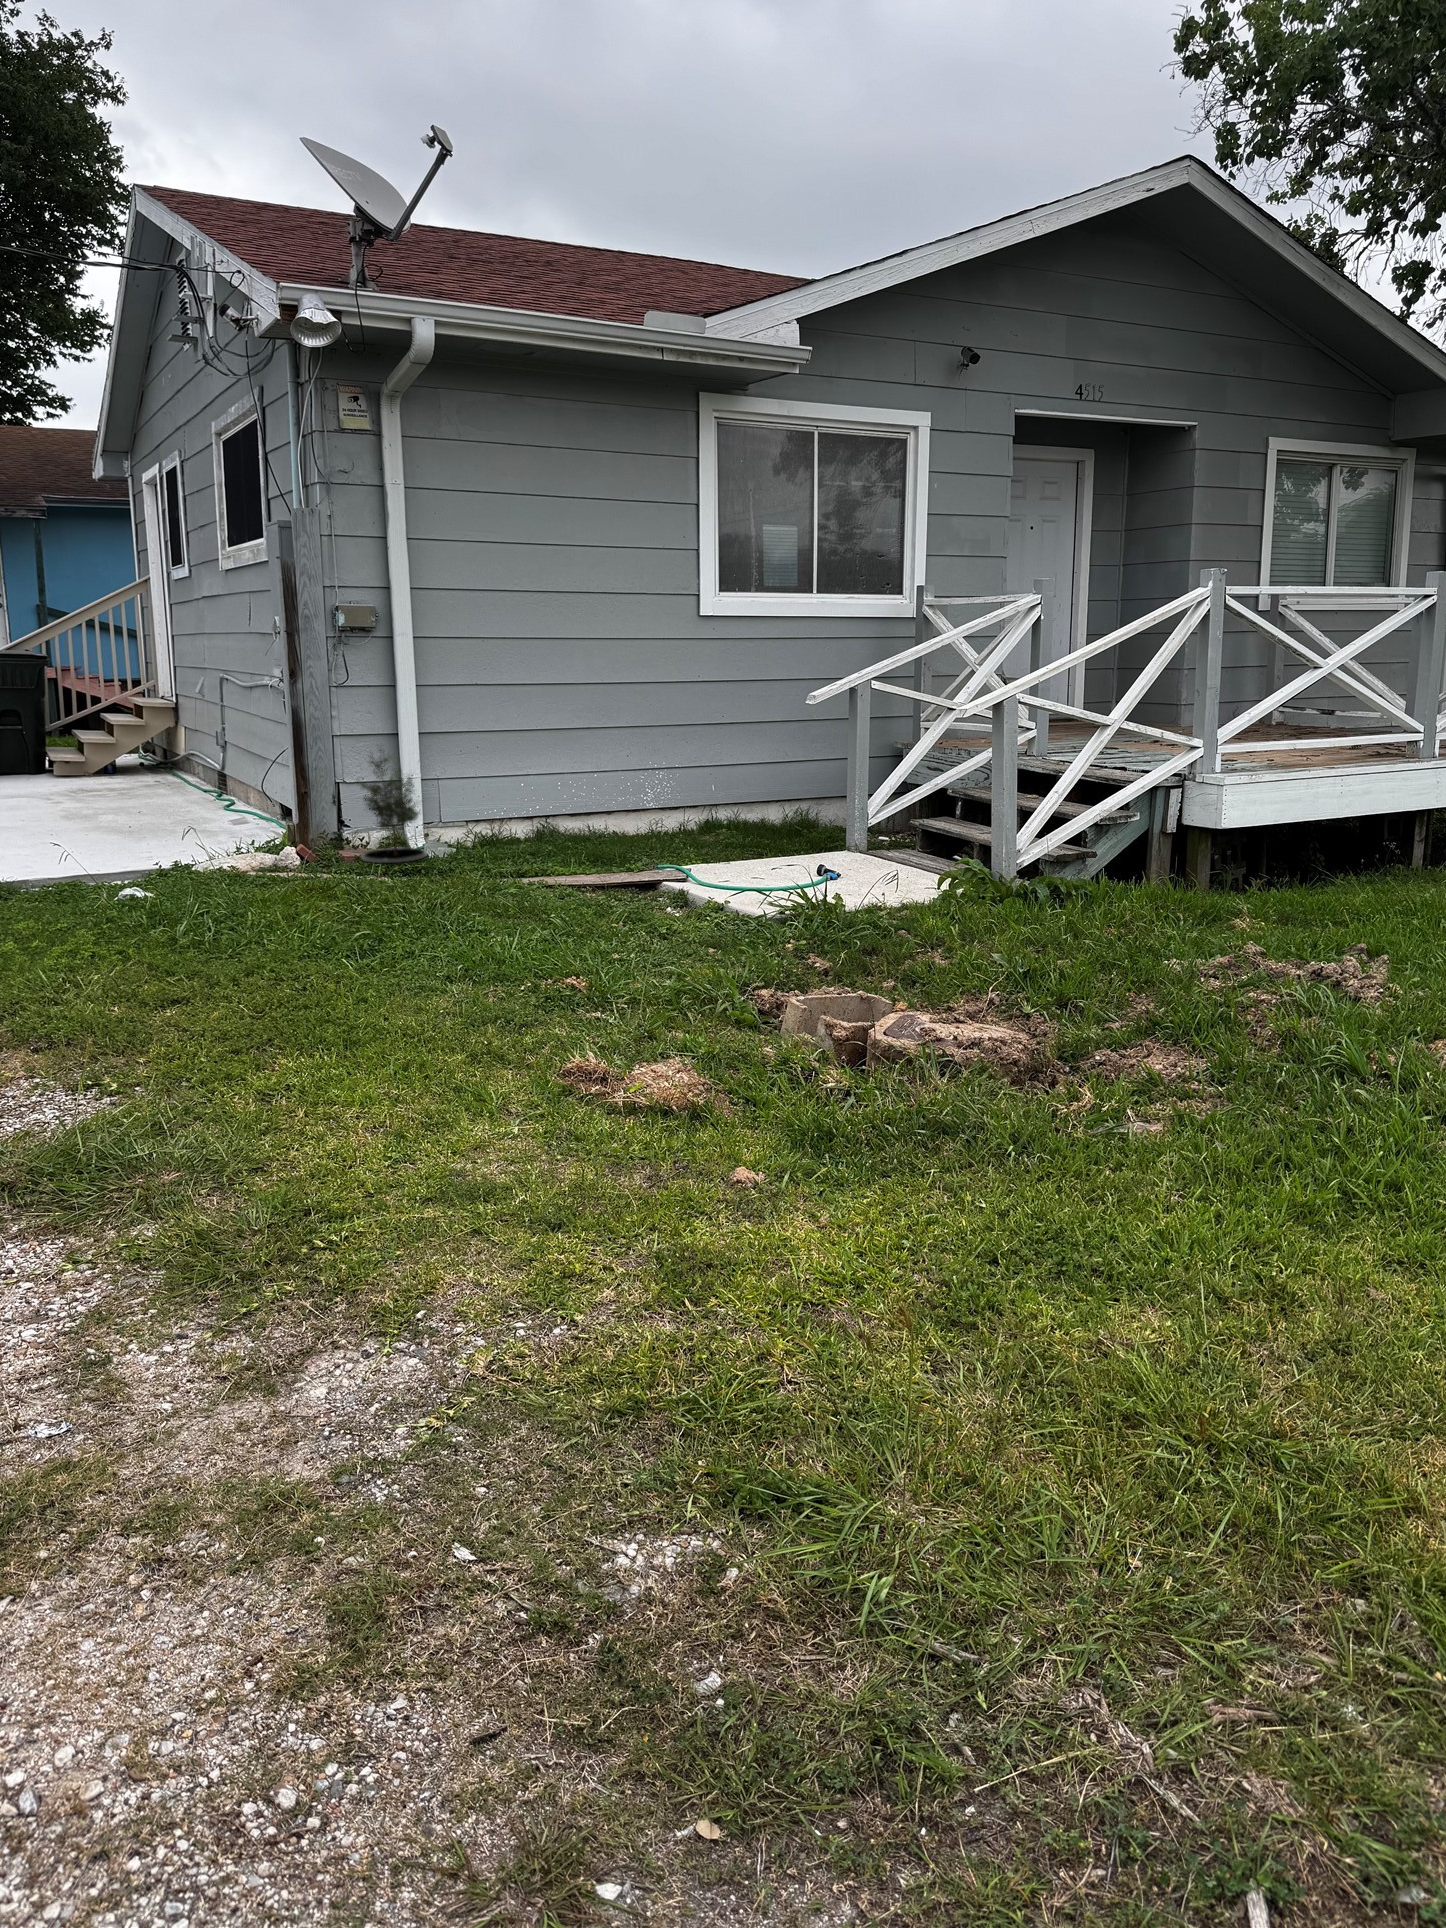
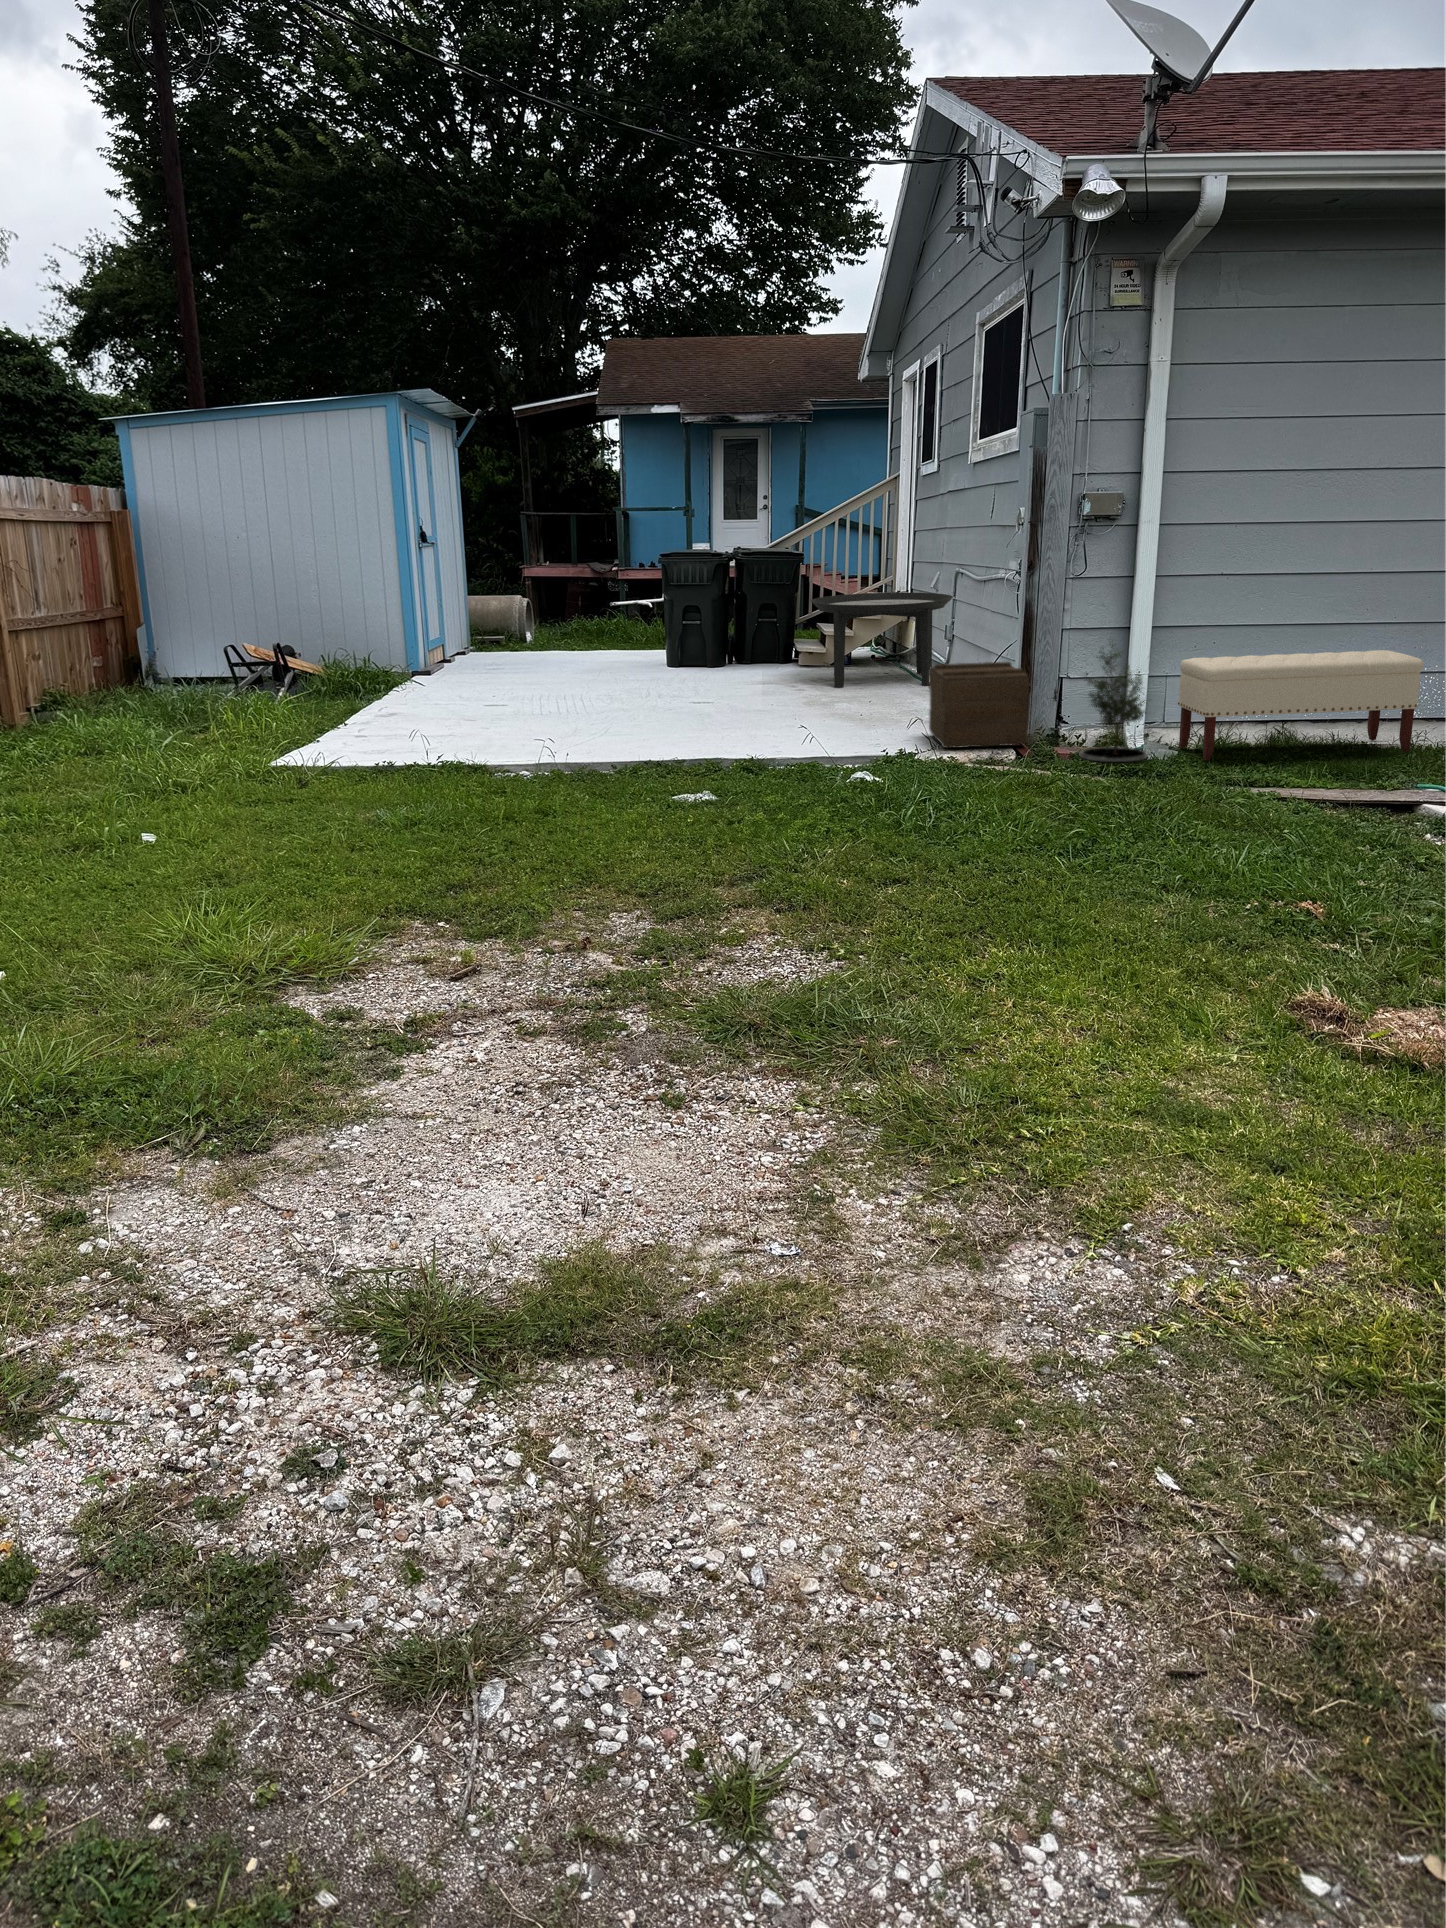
round table: none [58,702,220,804] -> present [811,592,953,688]
bench: none [448,747,654,855] -> present [1178,650,1423,761]
wooden crate: none [198,770,308,861] -> present [929,662,1029,748]

